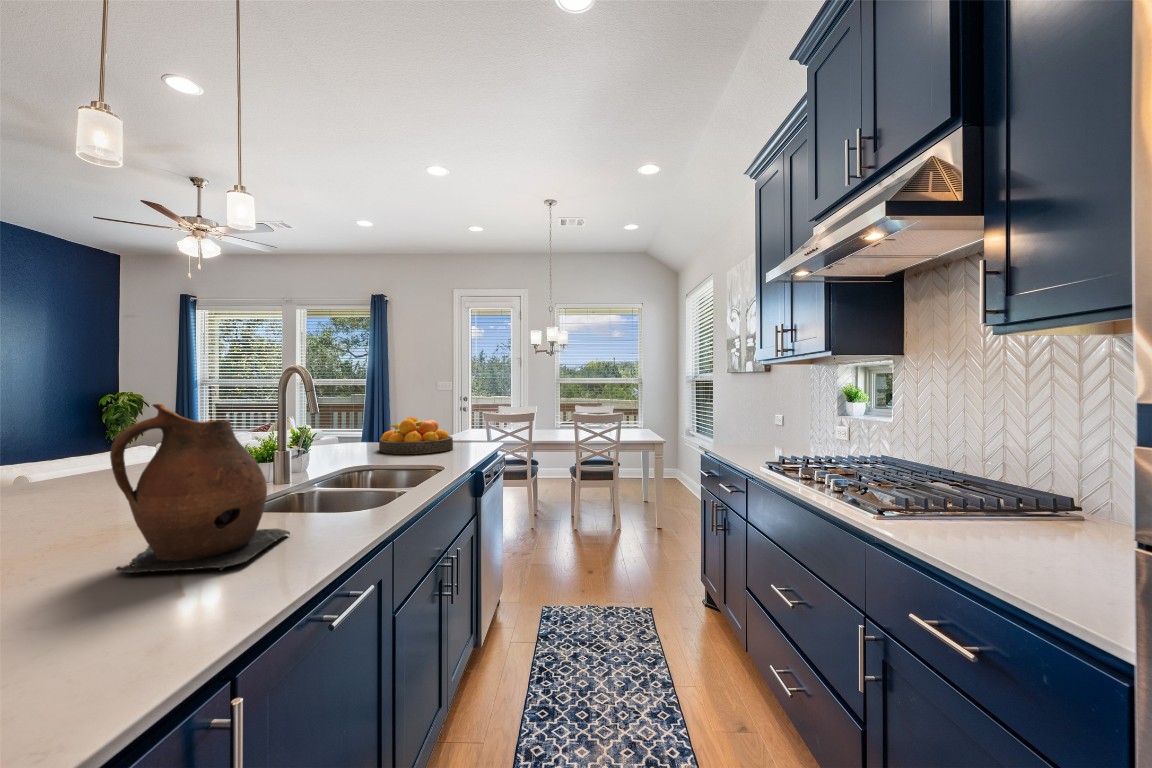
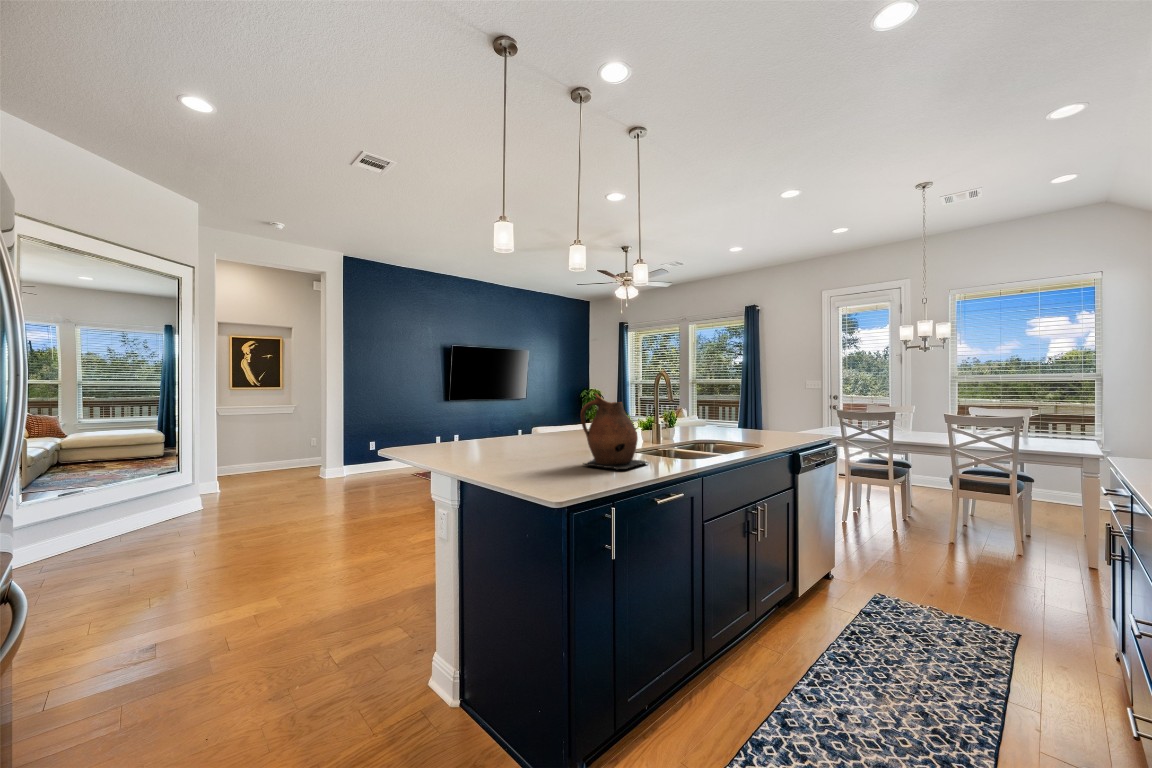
fruit bowl: present [379,417,453,454] -> none [726,409,785,438]

